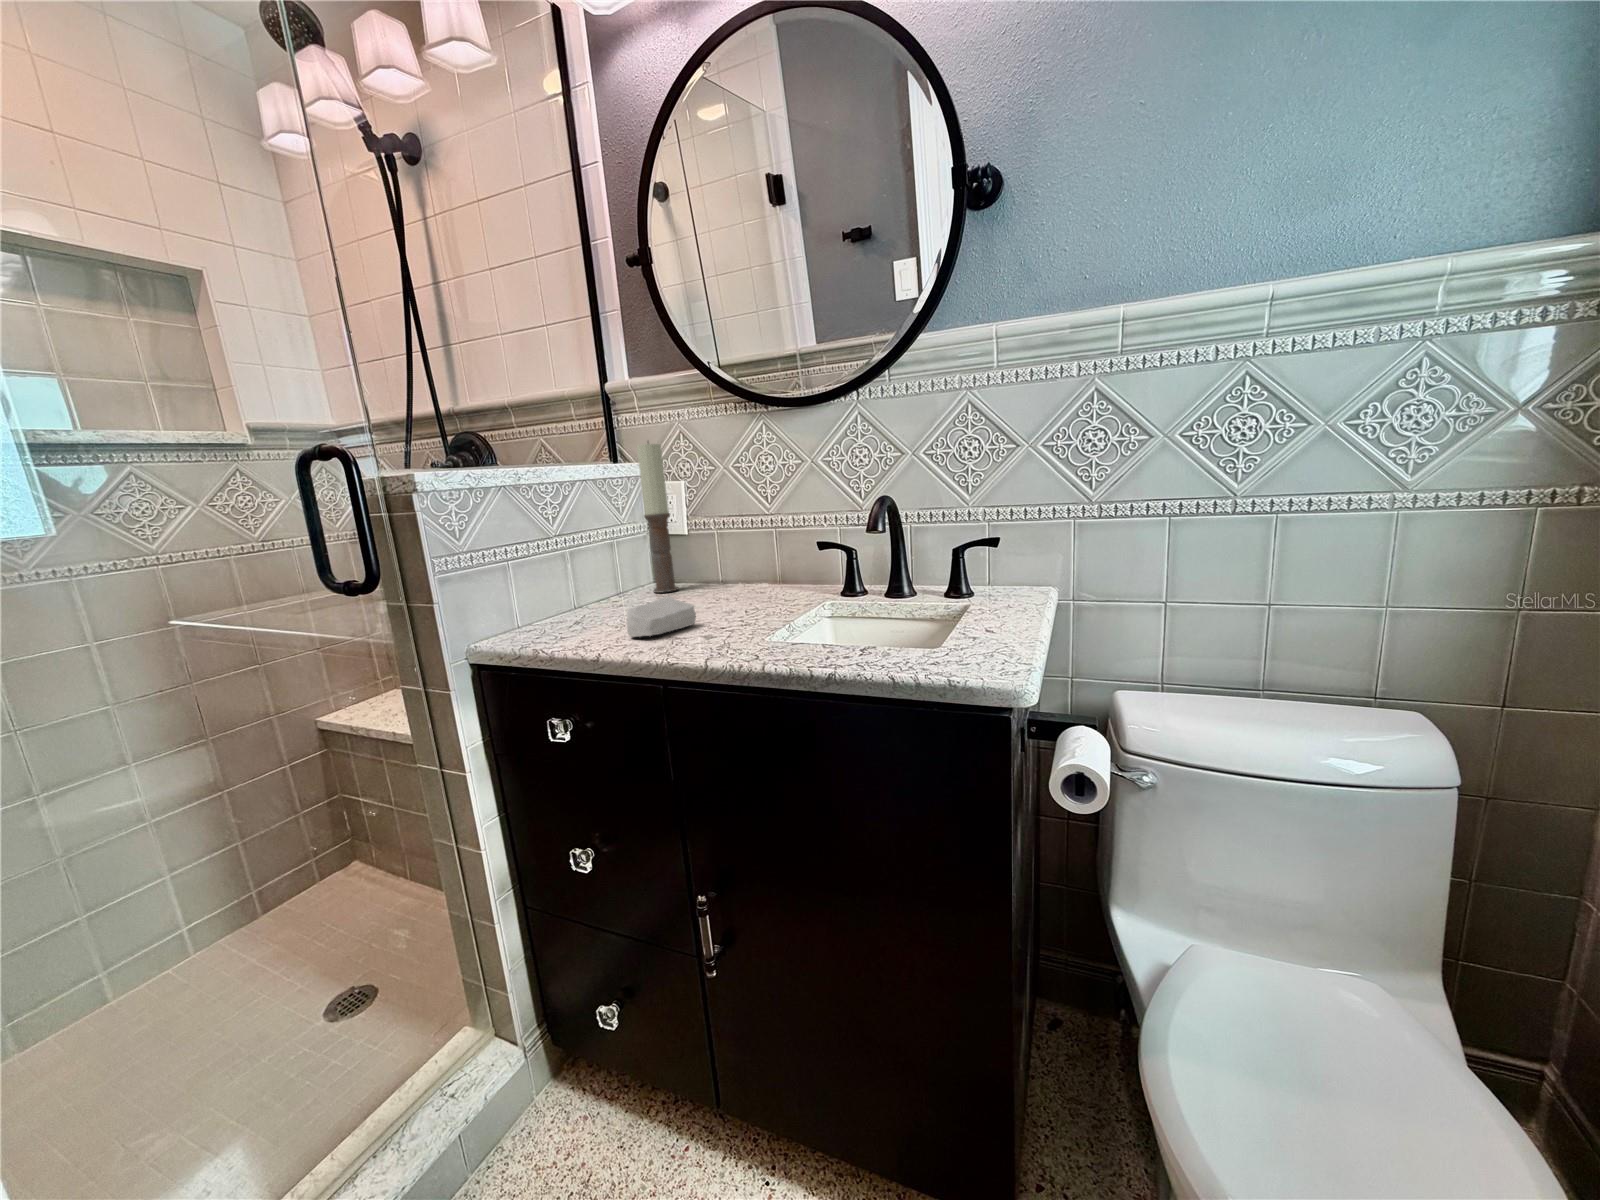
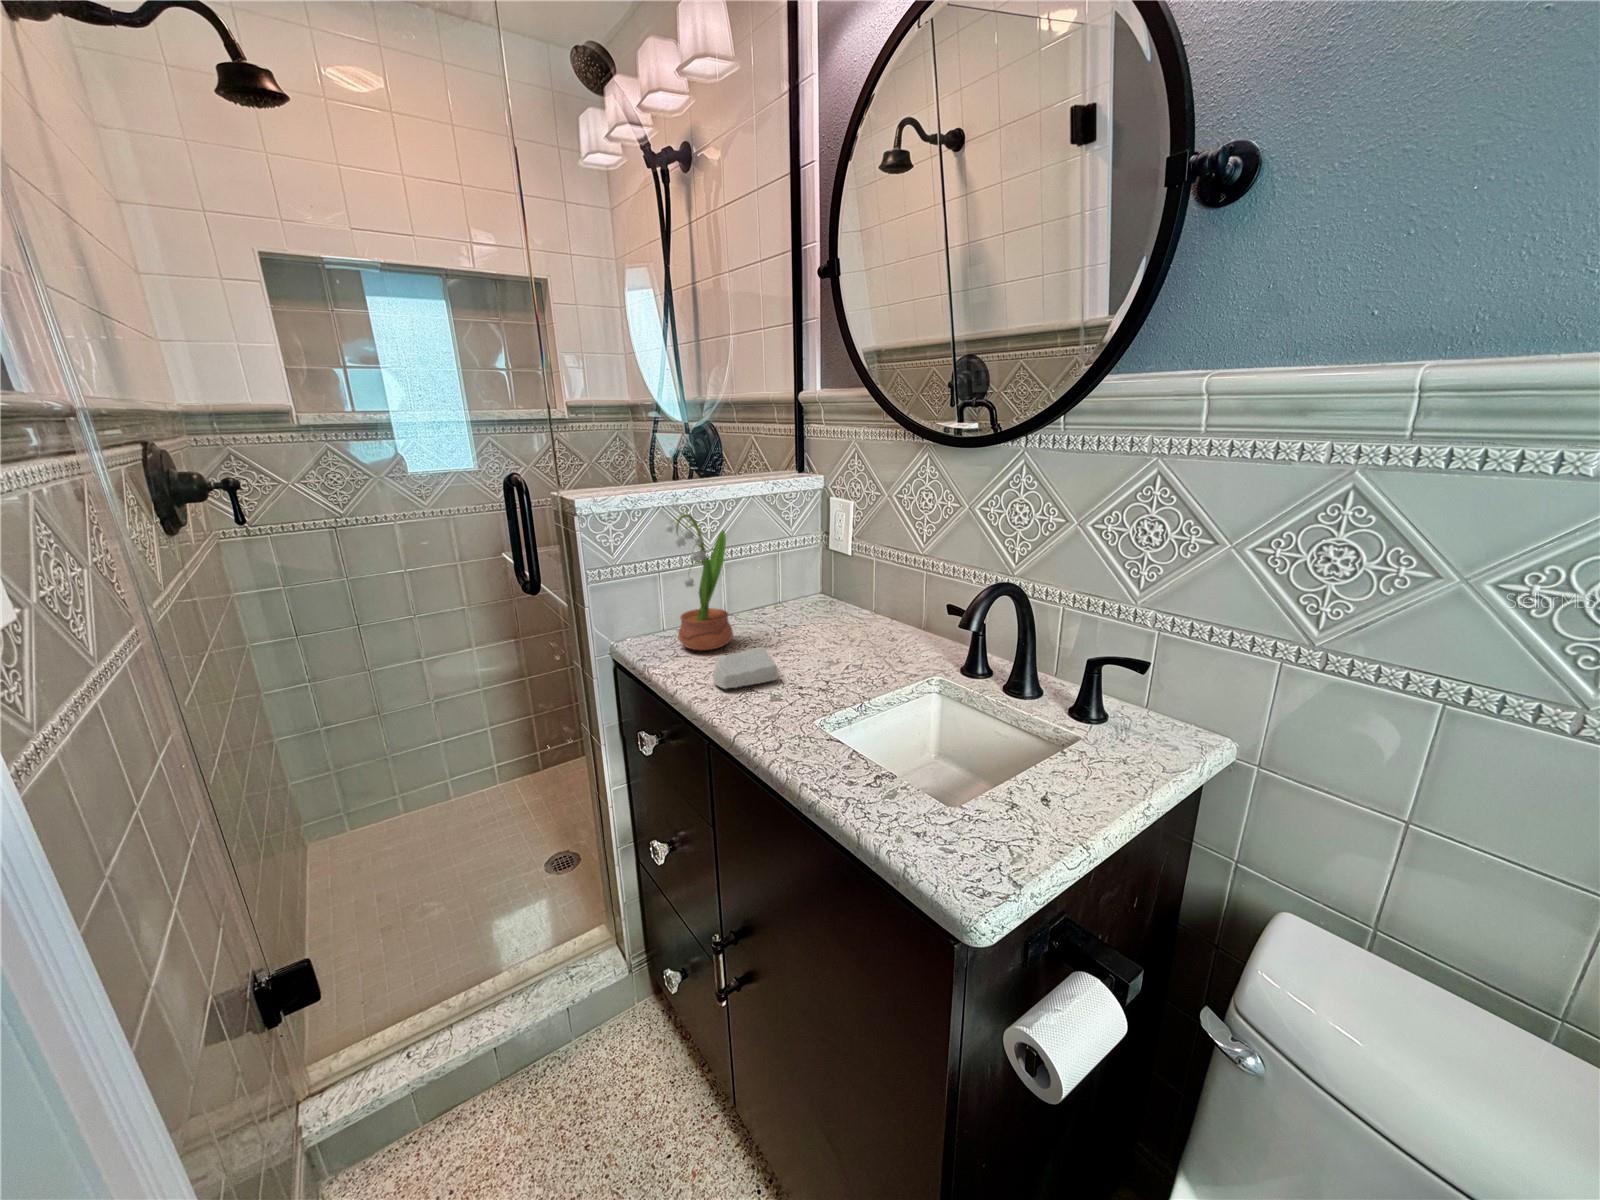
candle: present [637,443,678,593] -> none [800,467,825,616]
potted flower: none [526,462,611,625] -> present [665,510,733,650]

